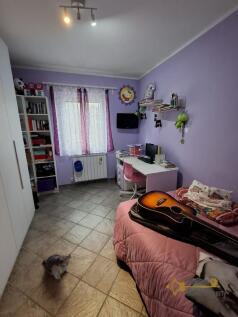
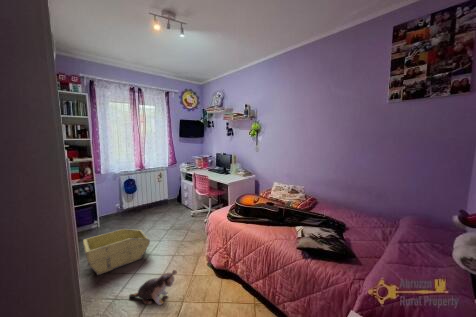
storage bin: none [27,201,74,234] -> present [83,229,150,275]

